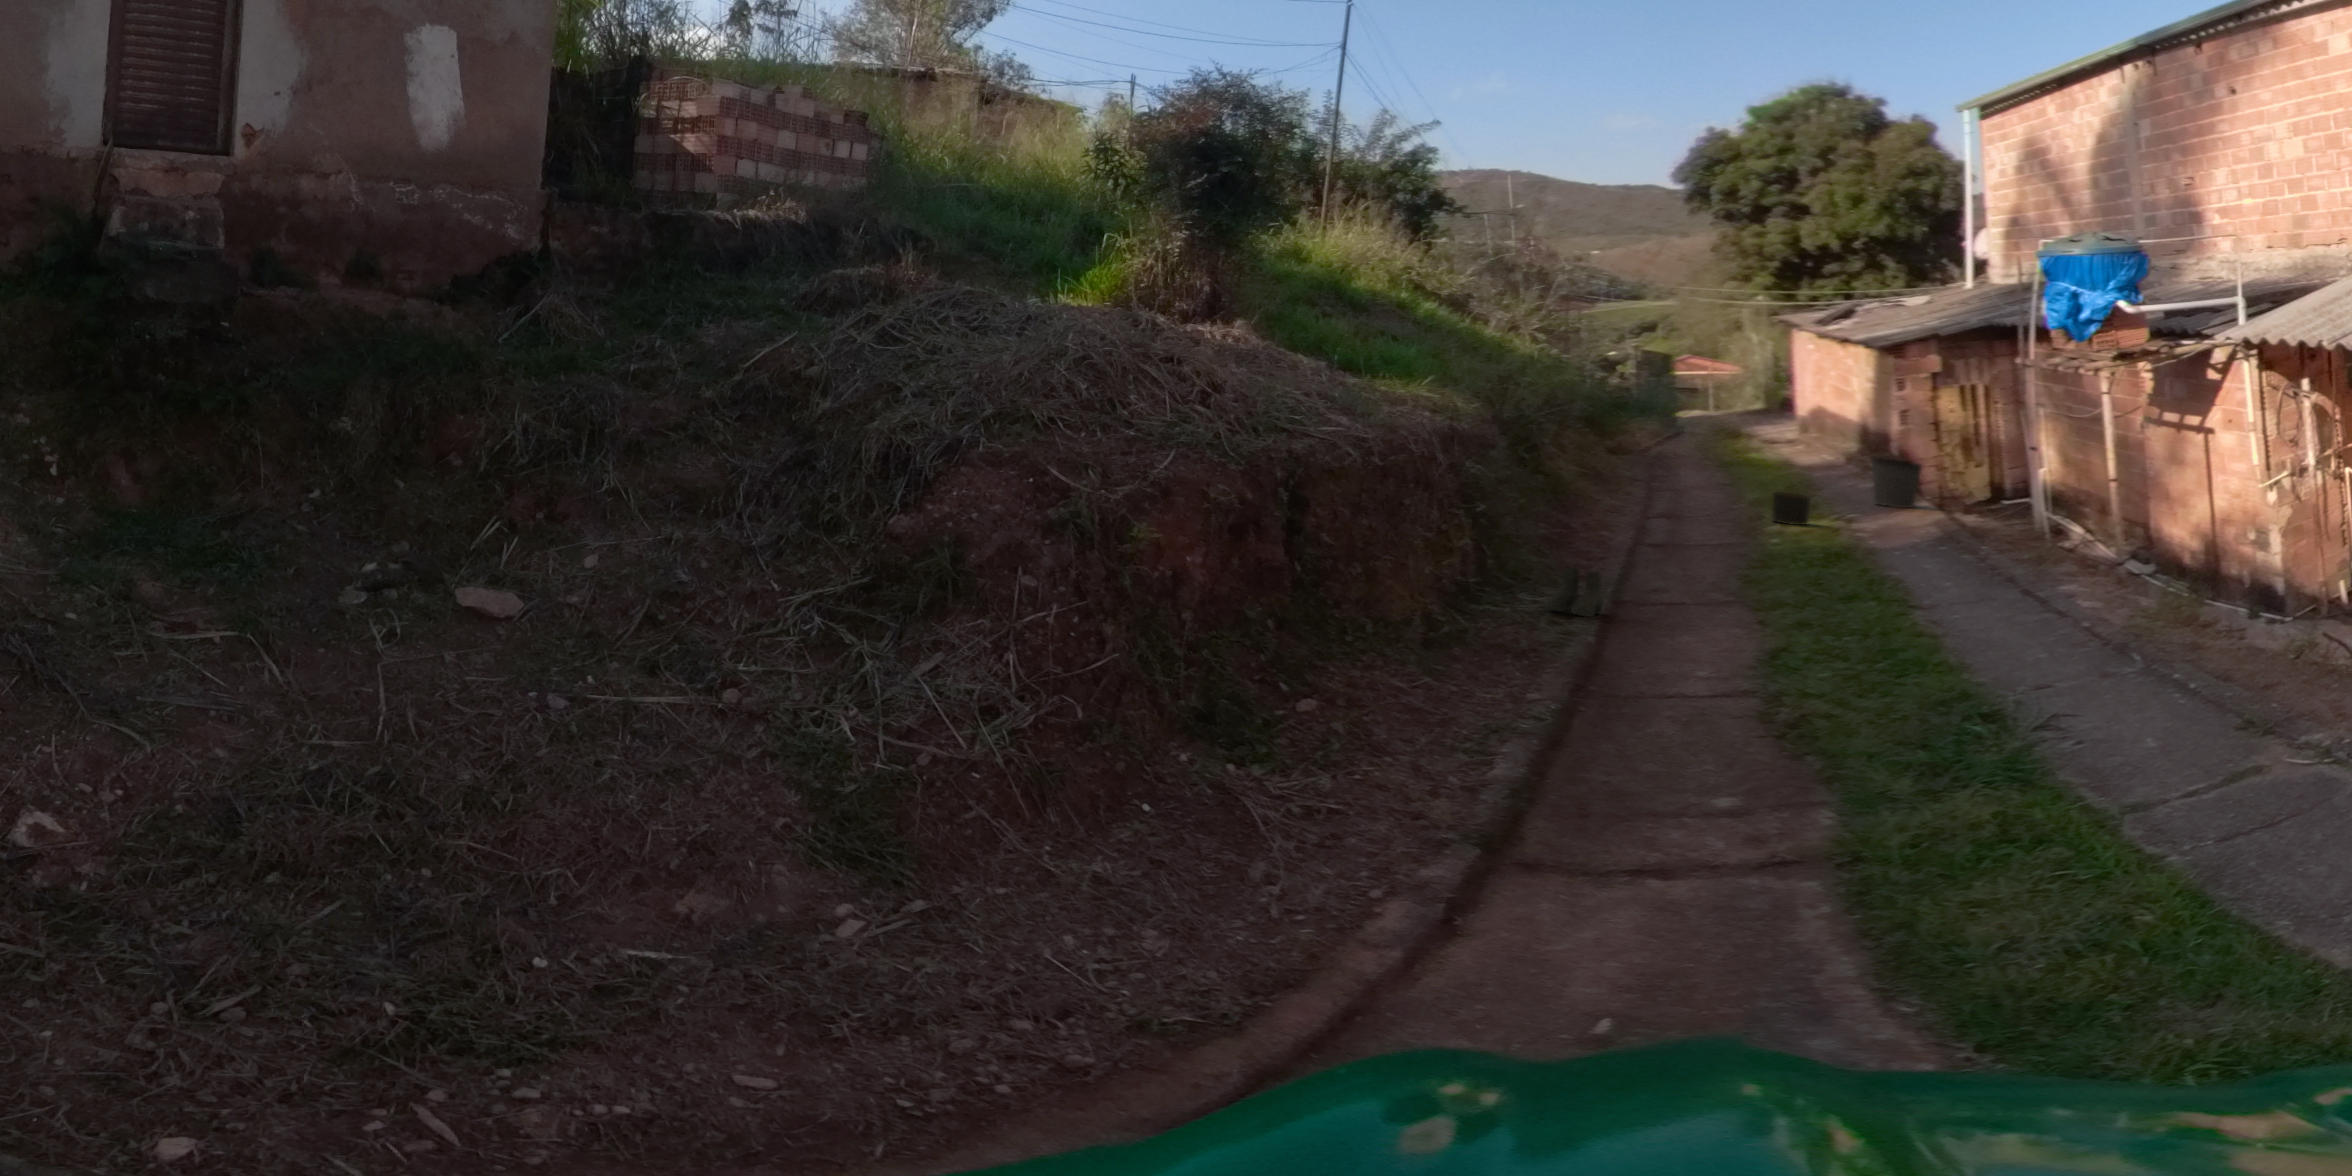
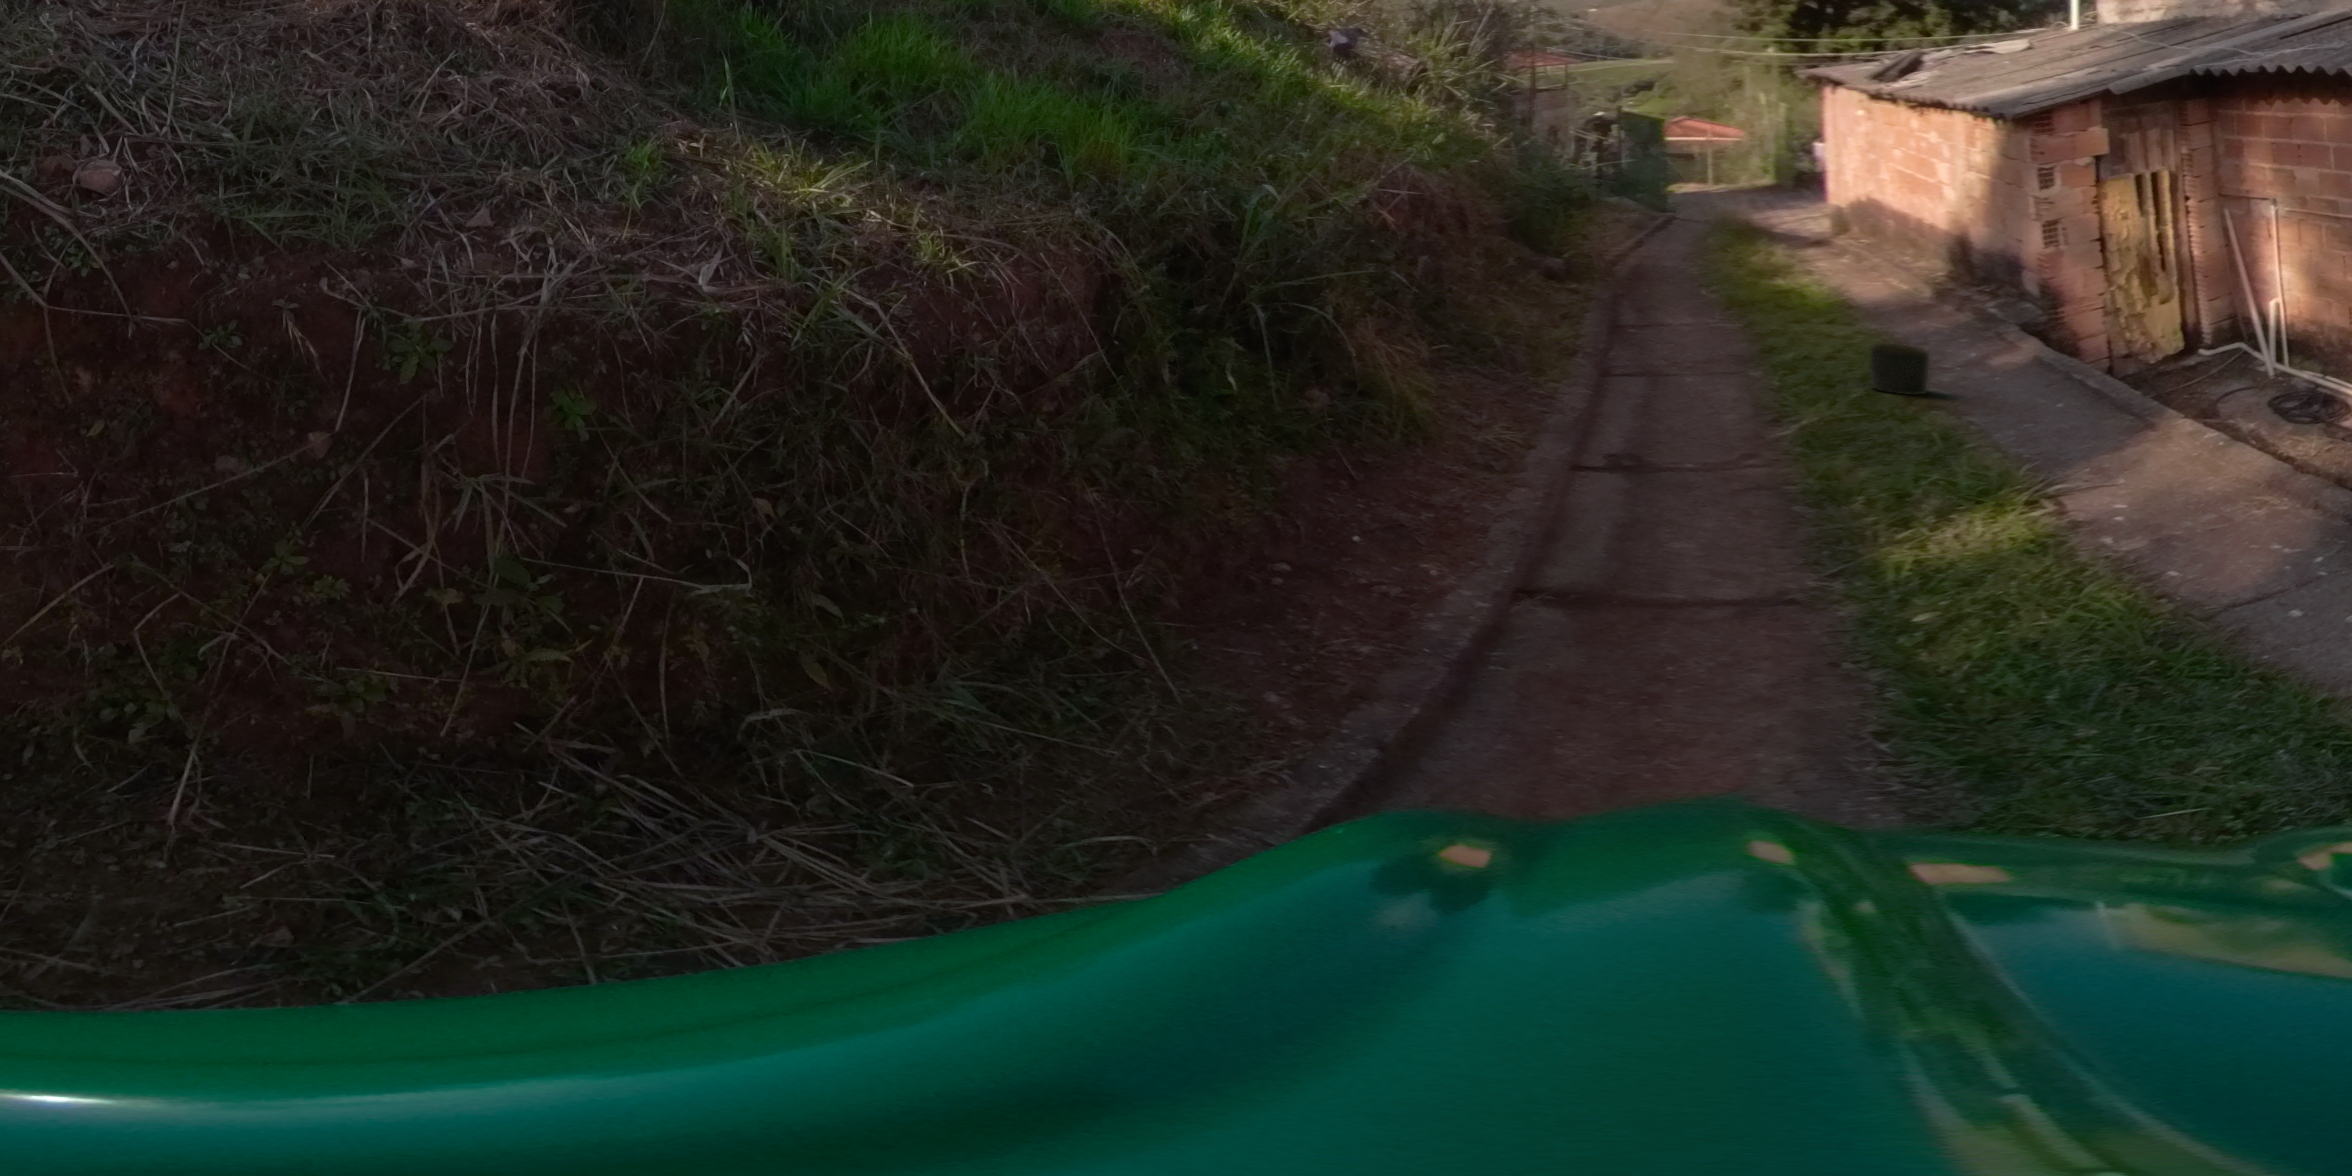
bucket: present [1872,458,1922,508] -> none [1993,276,2075,352]
boots: present [1546,567,1604,617] -> none [1558,569,1665,669]

